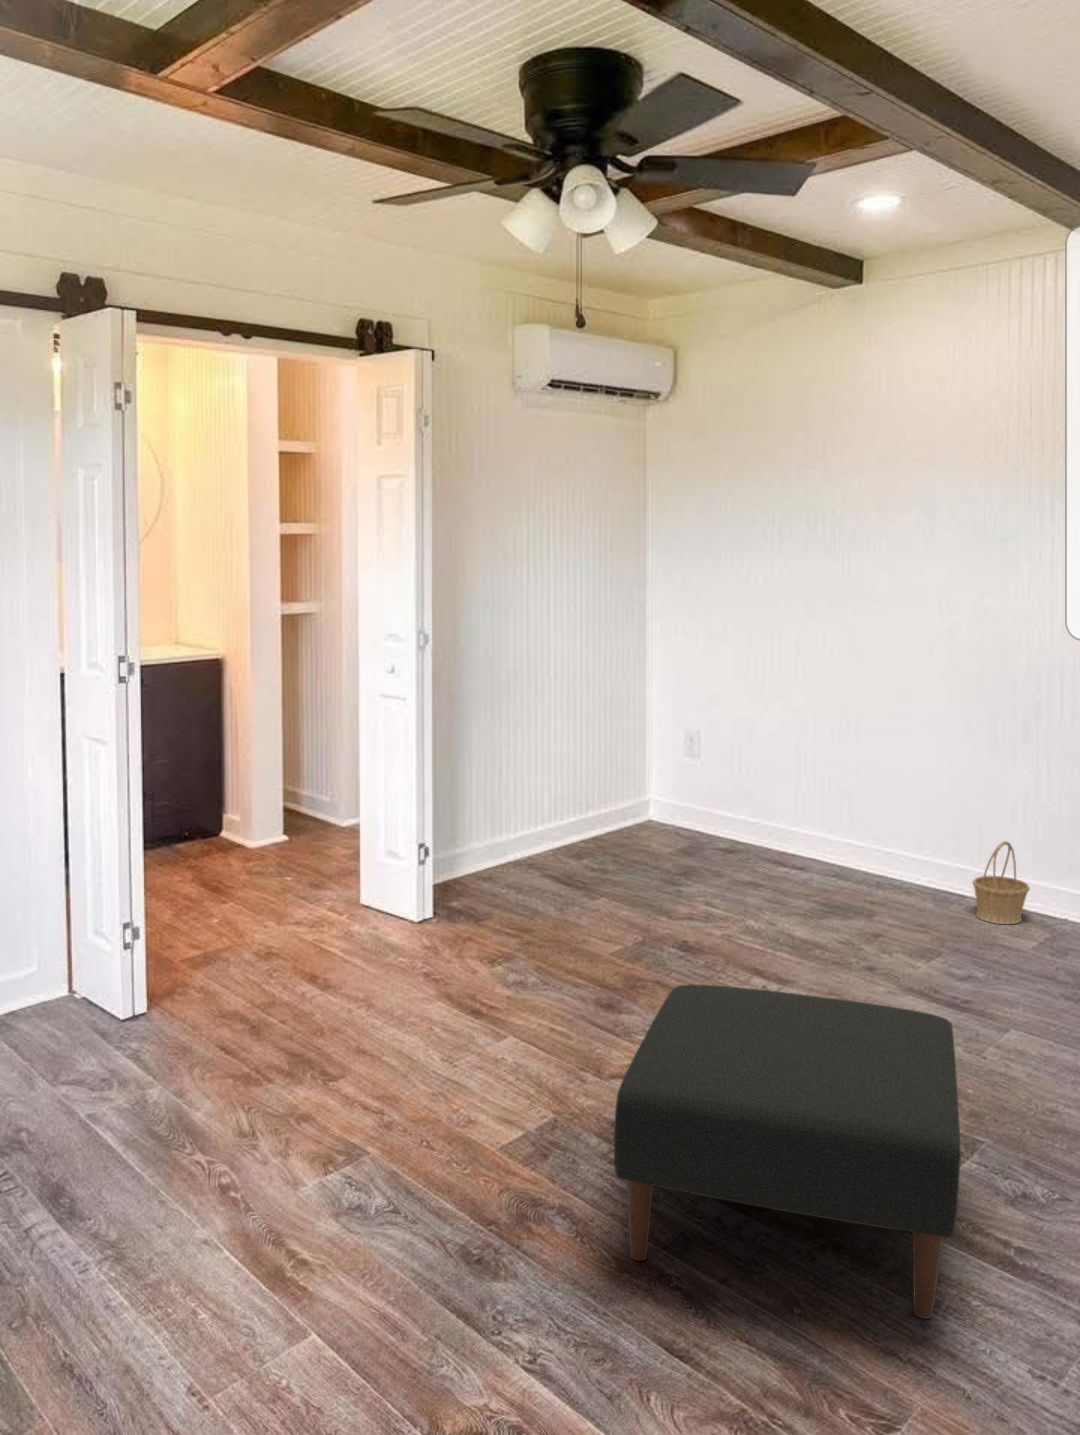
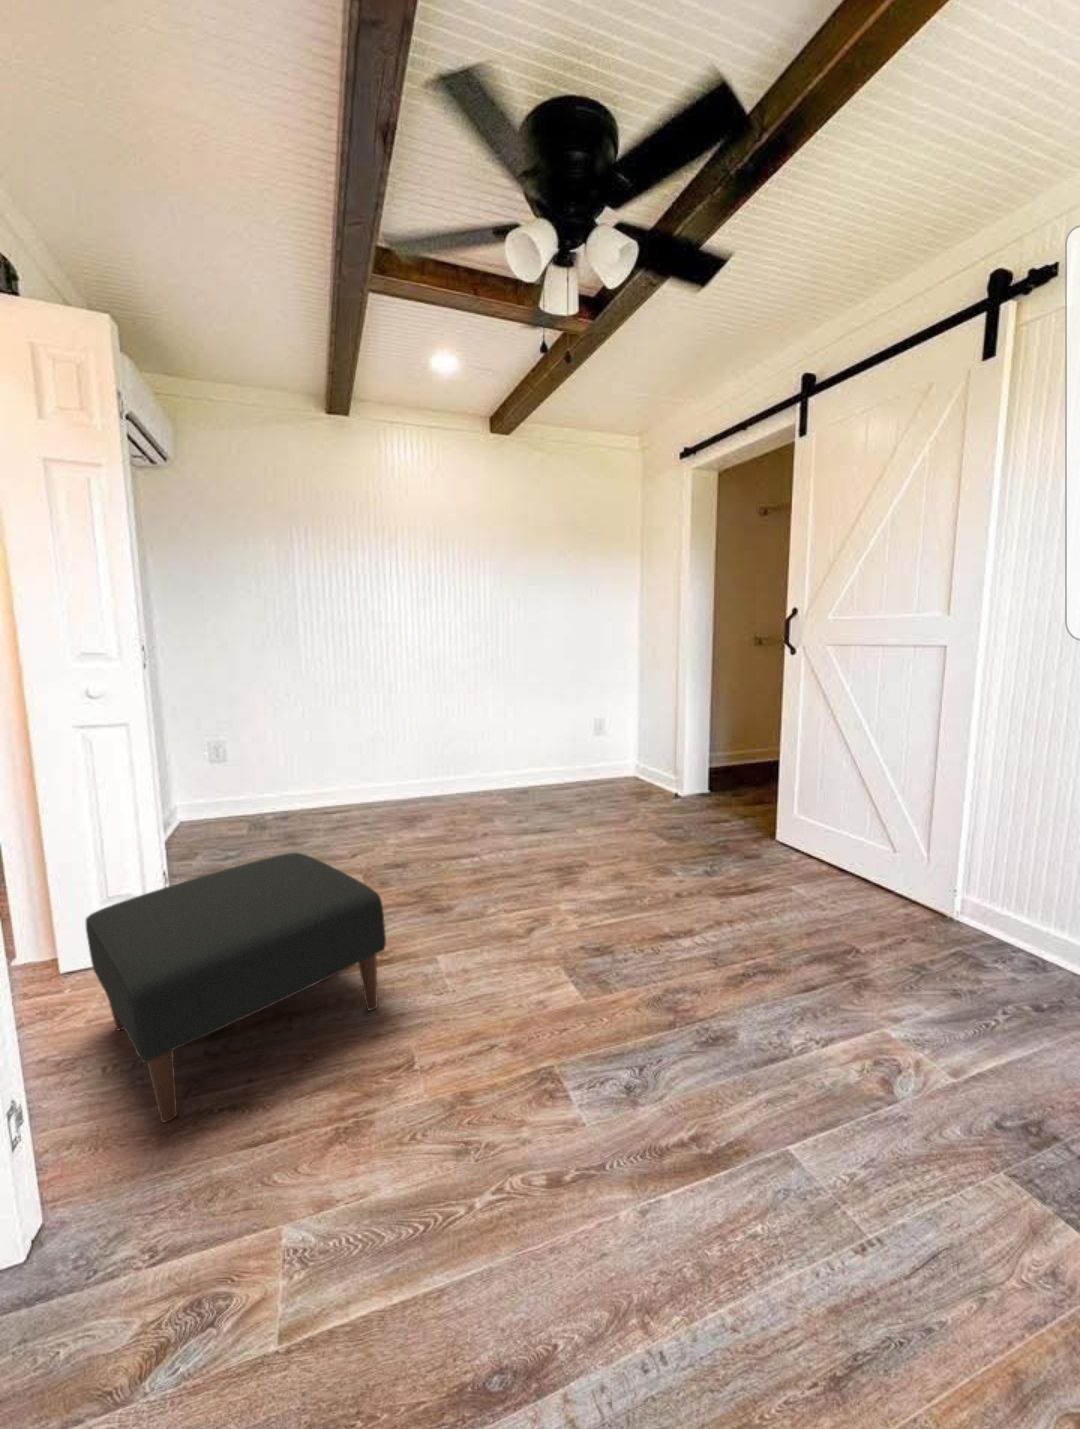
basket: present [973,841,1030,924] -> none [191,782,227,832]

